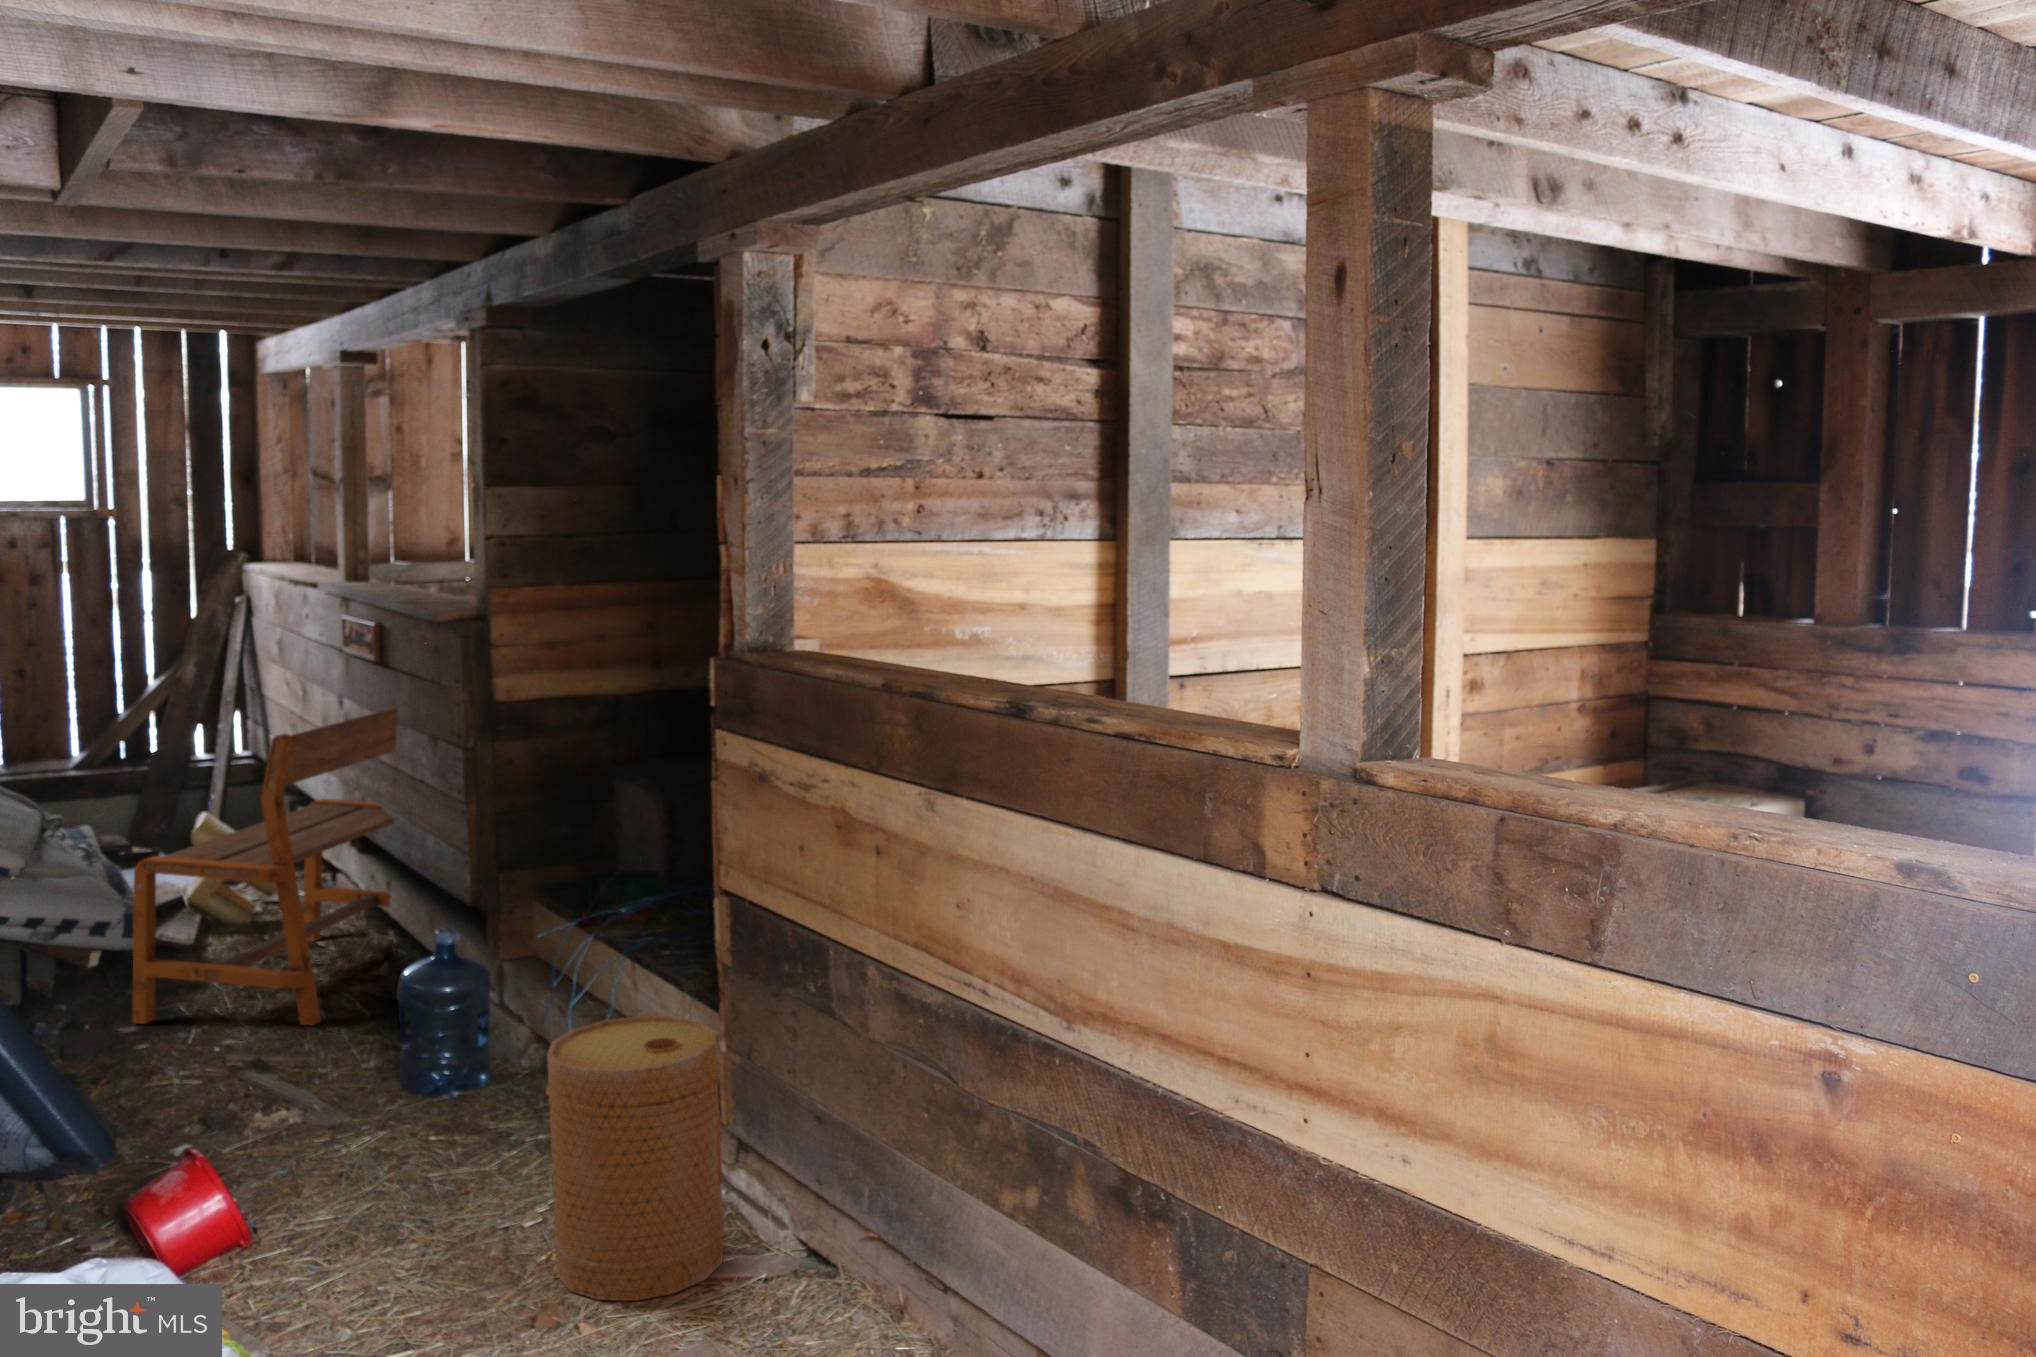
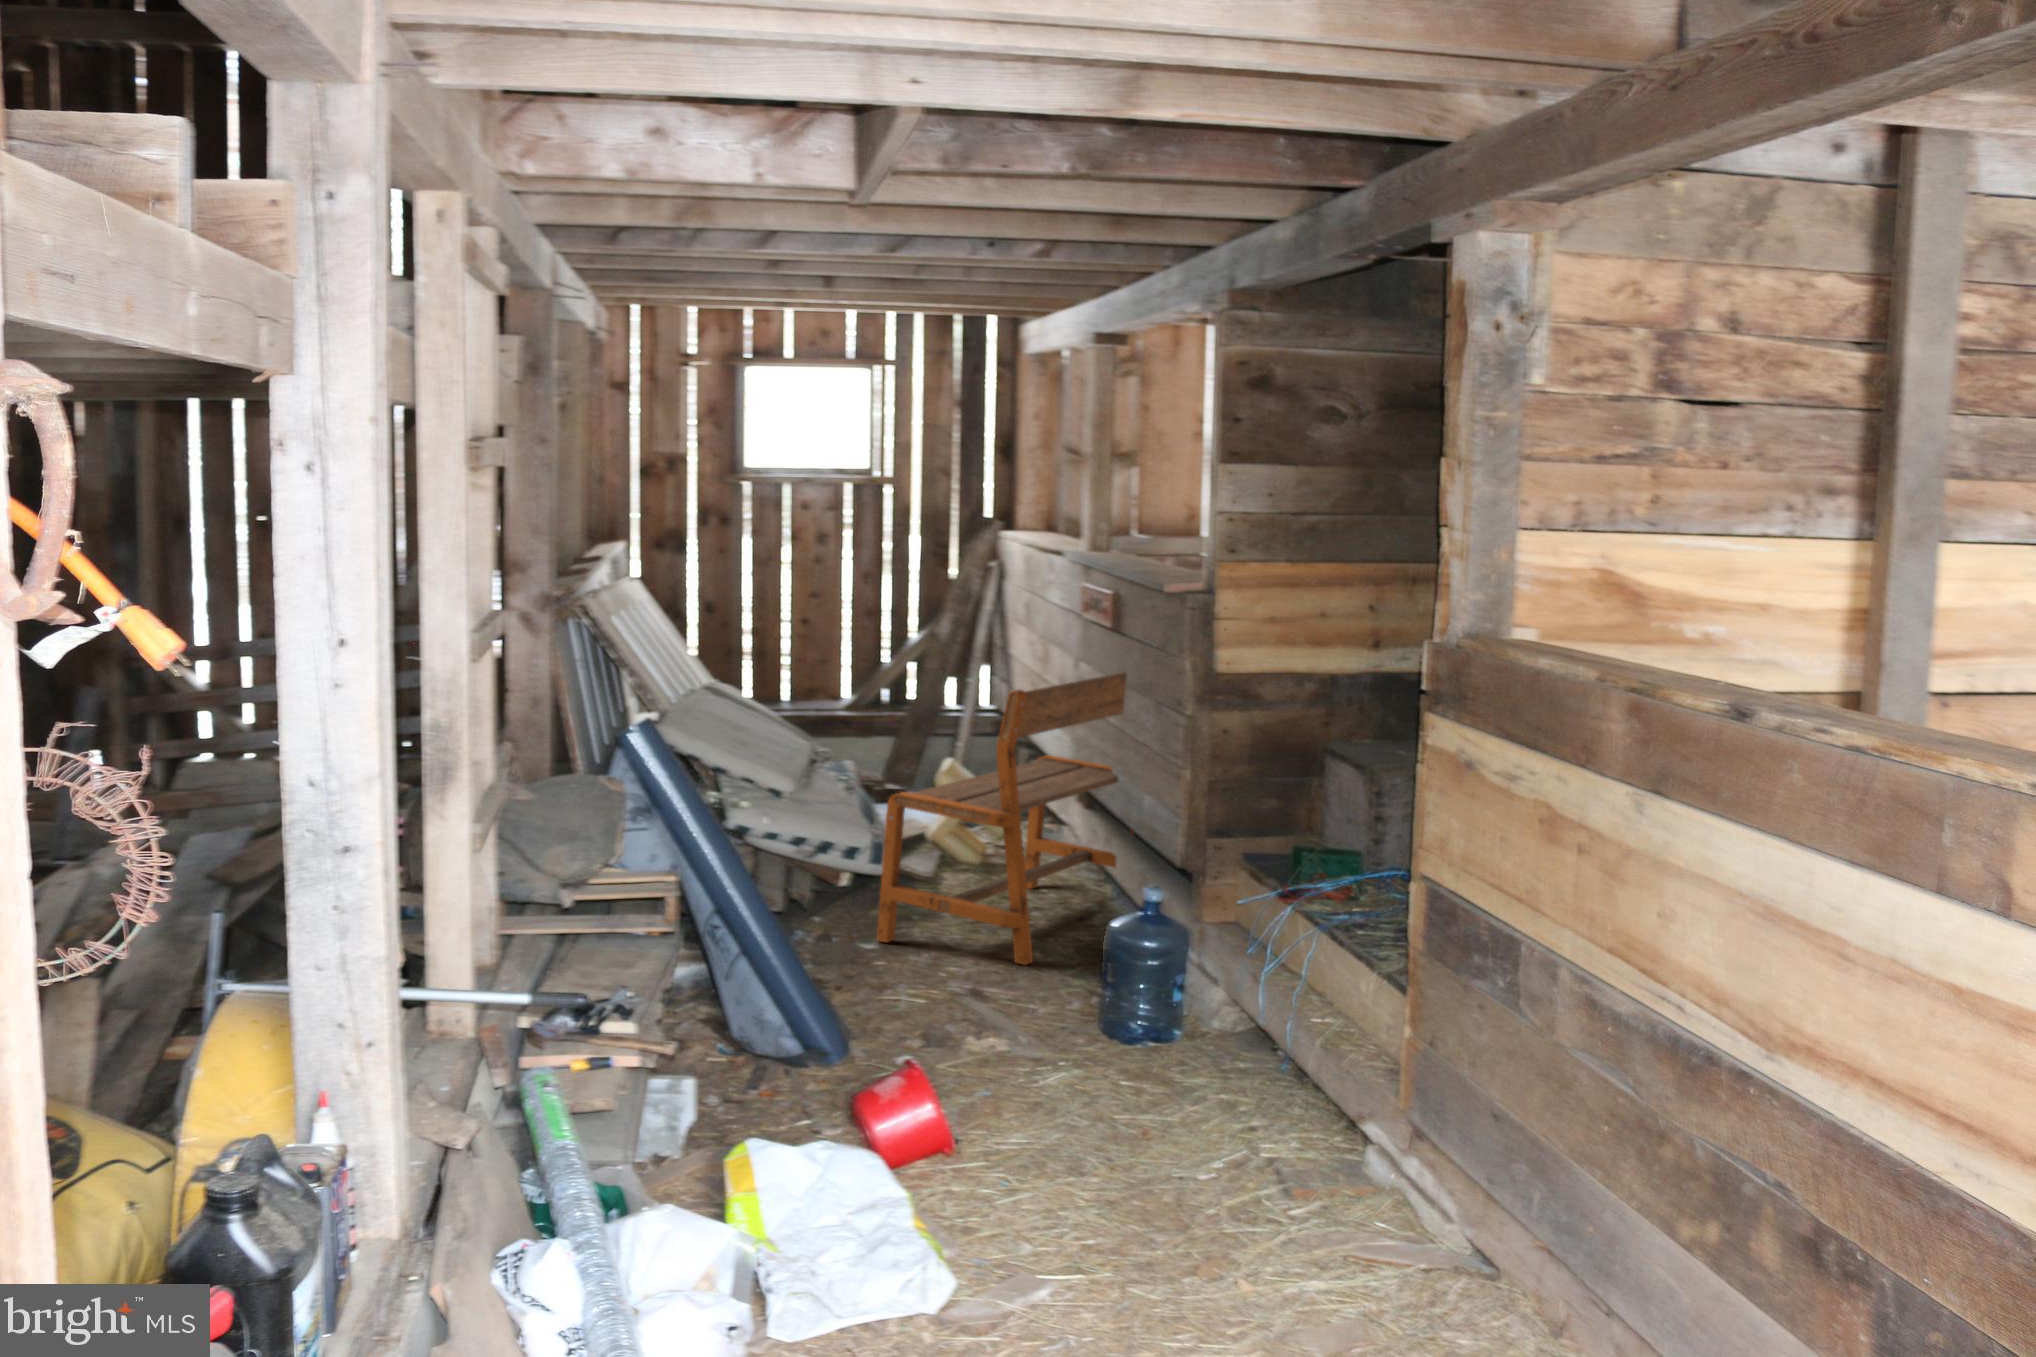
basket: present [546,1016,725,1301] -> none [1223,992,1398,1270]

